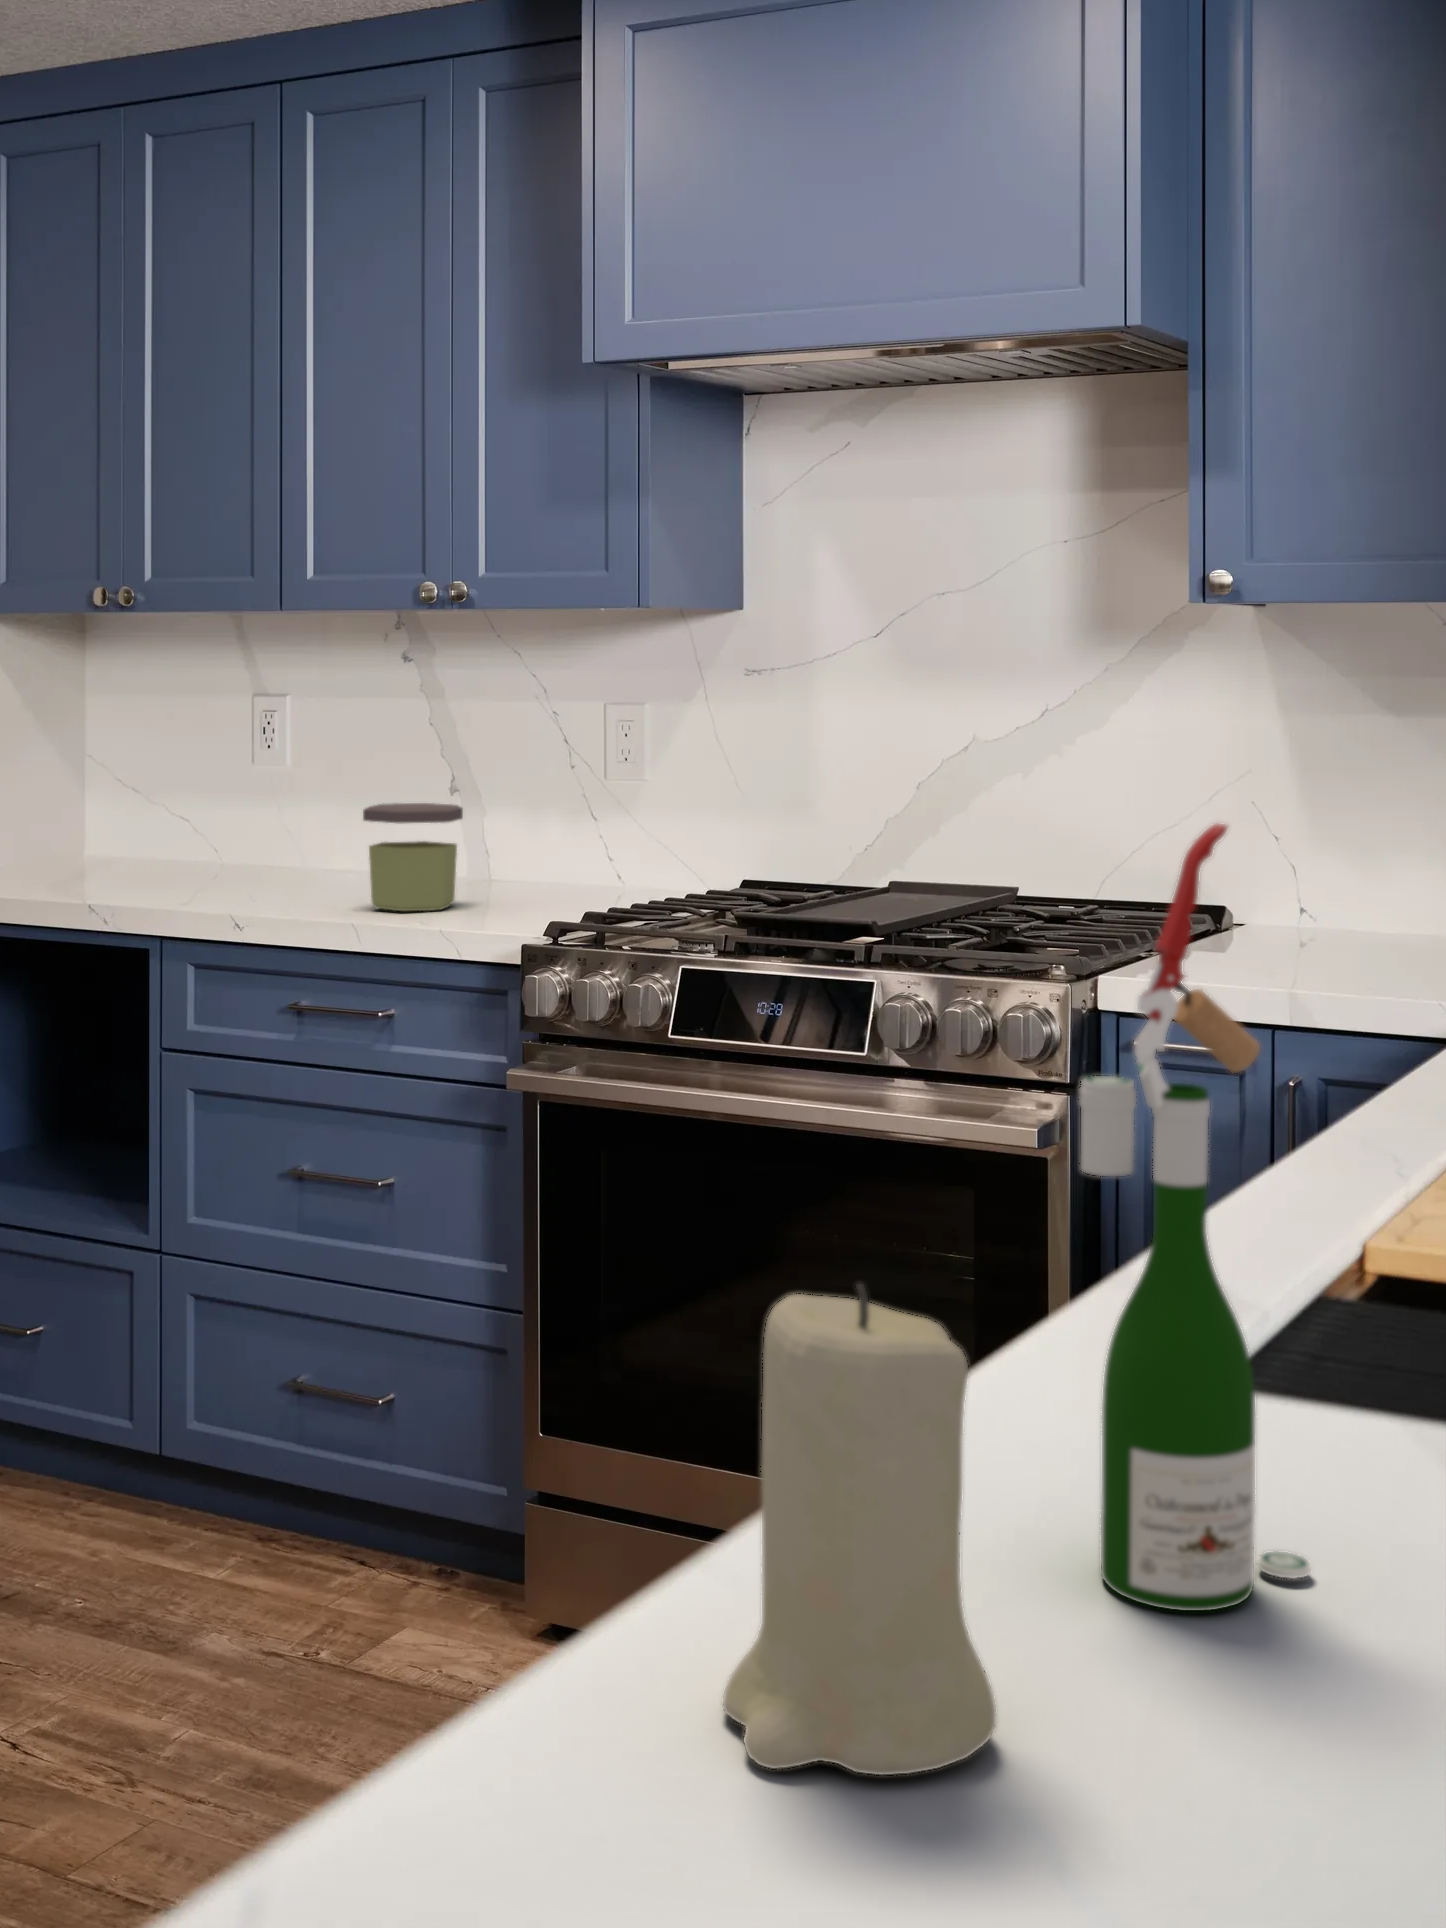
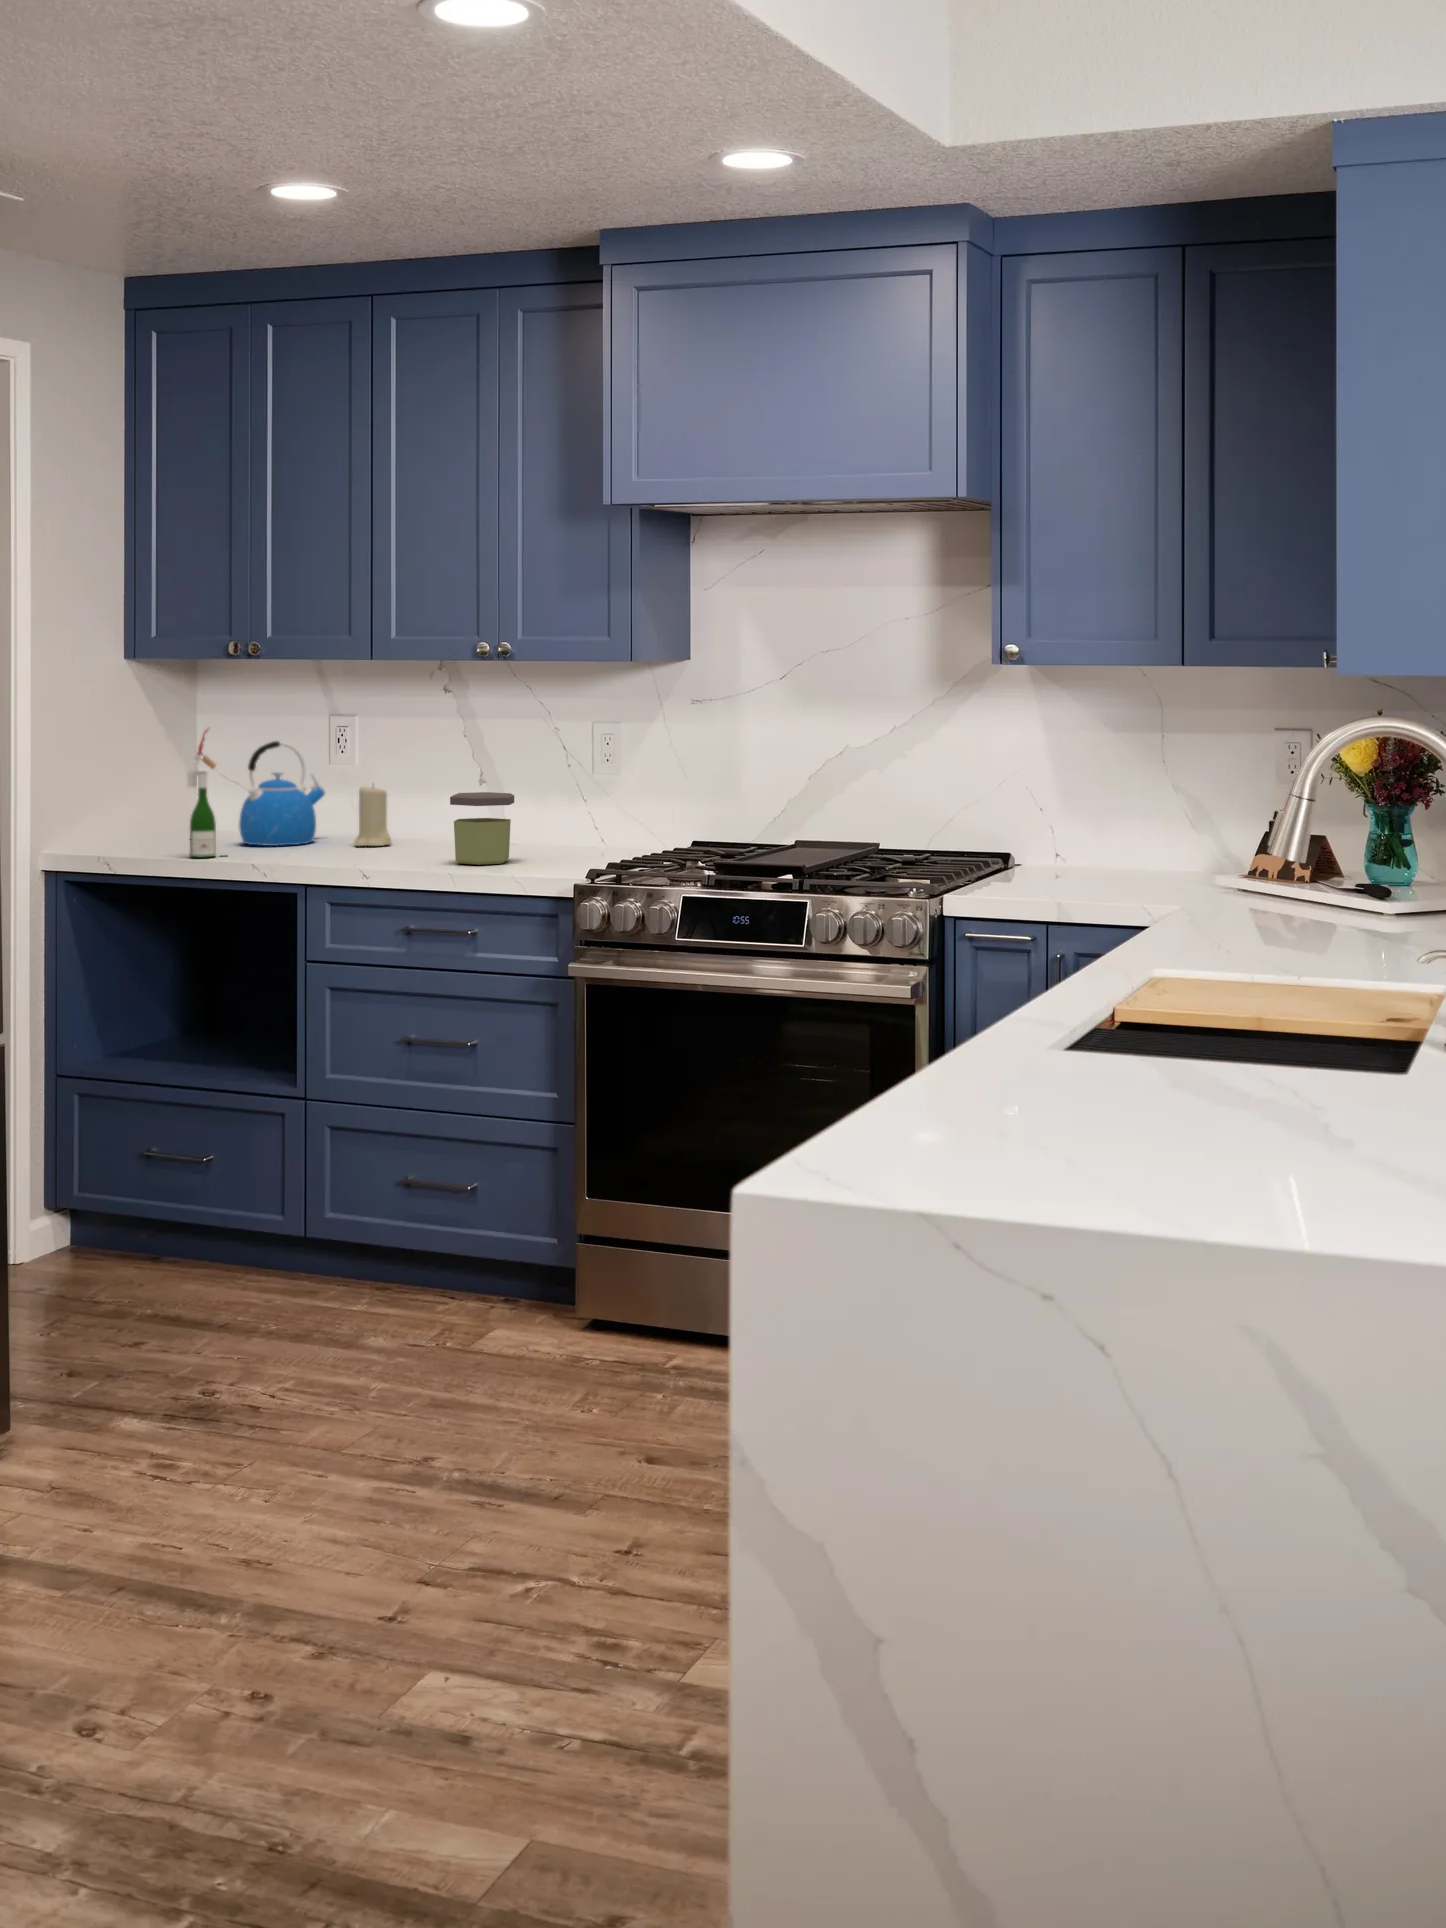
kettle: none [115,729,241,877] -> present [239,741,325,846]
wine bottle: present [1079,823,1311,1611] -> present [187,729,226,858]
candle: present [723,1284,996,1775] -> present [354,786,391,846]

